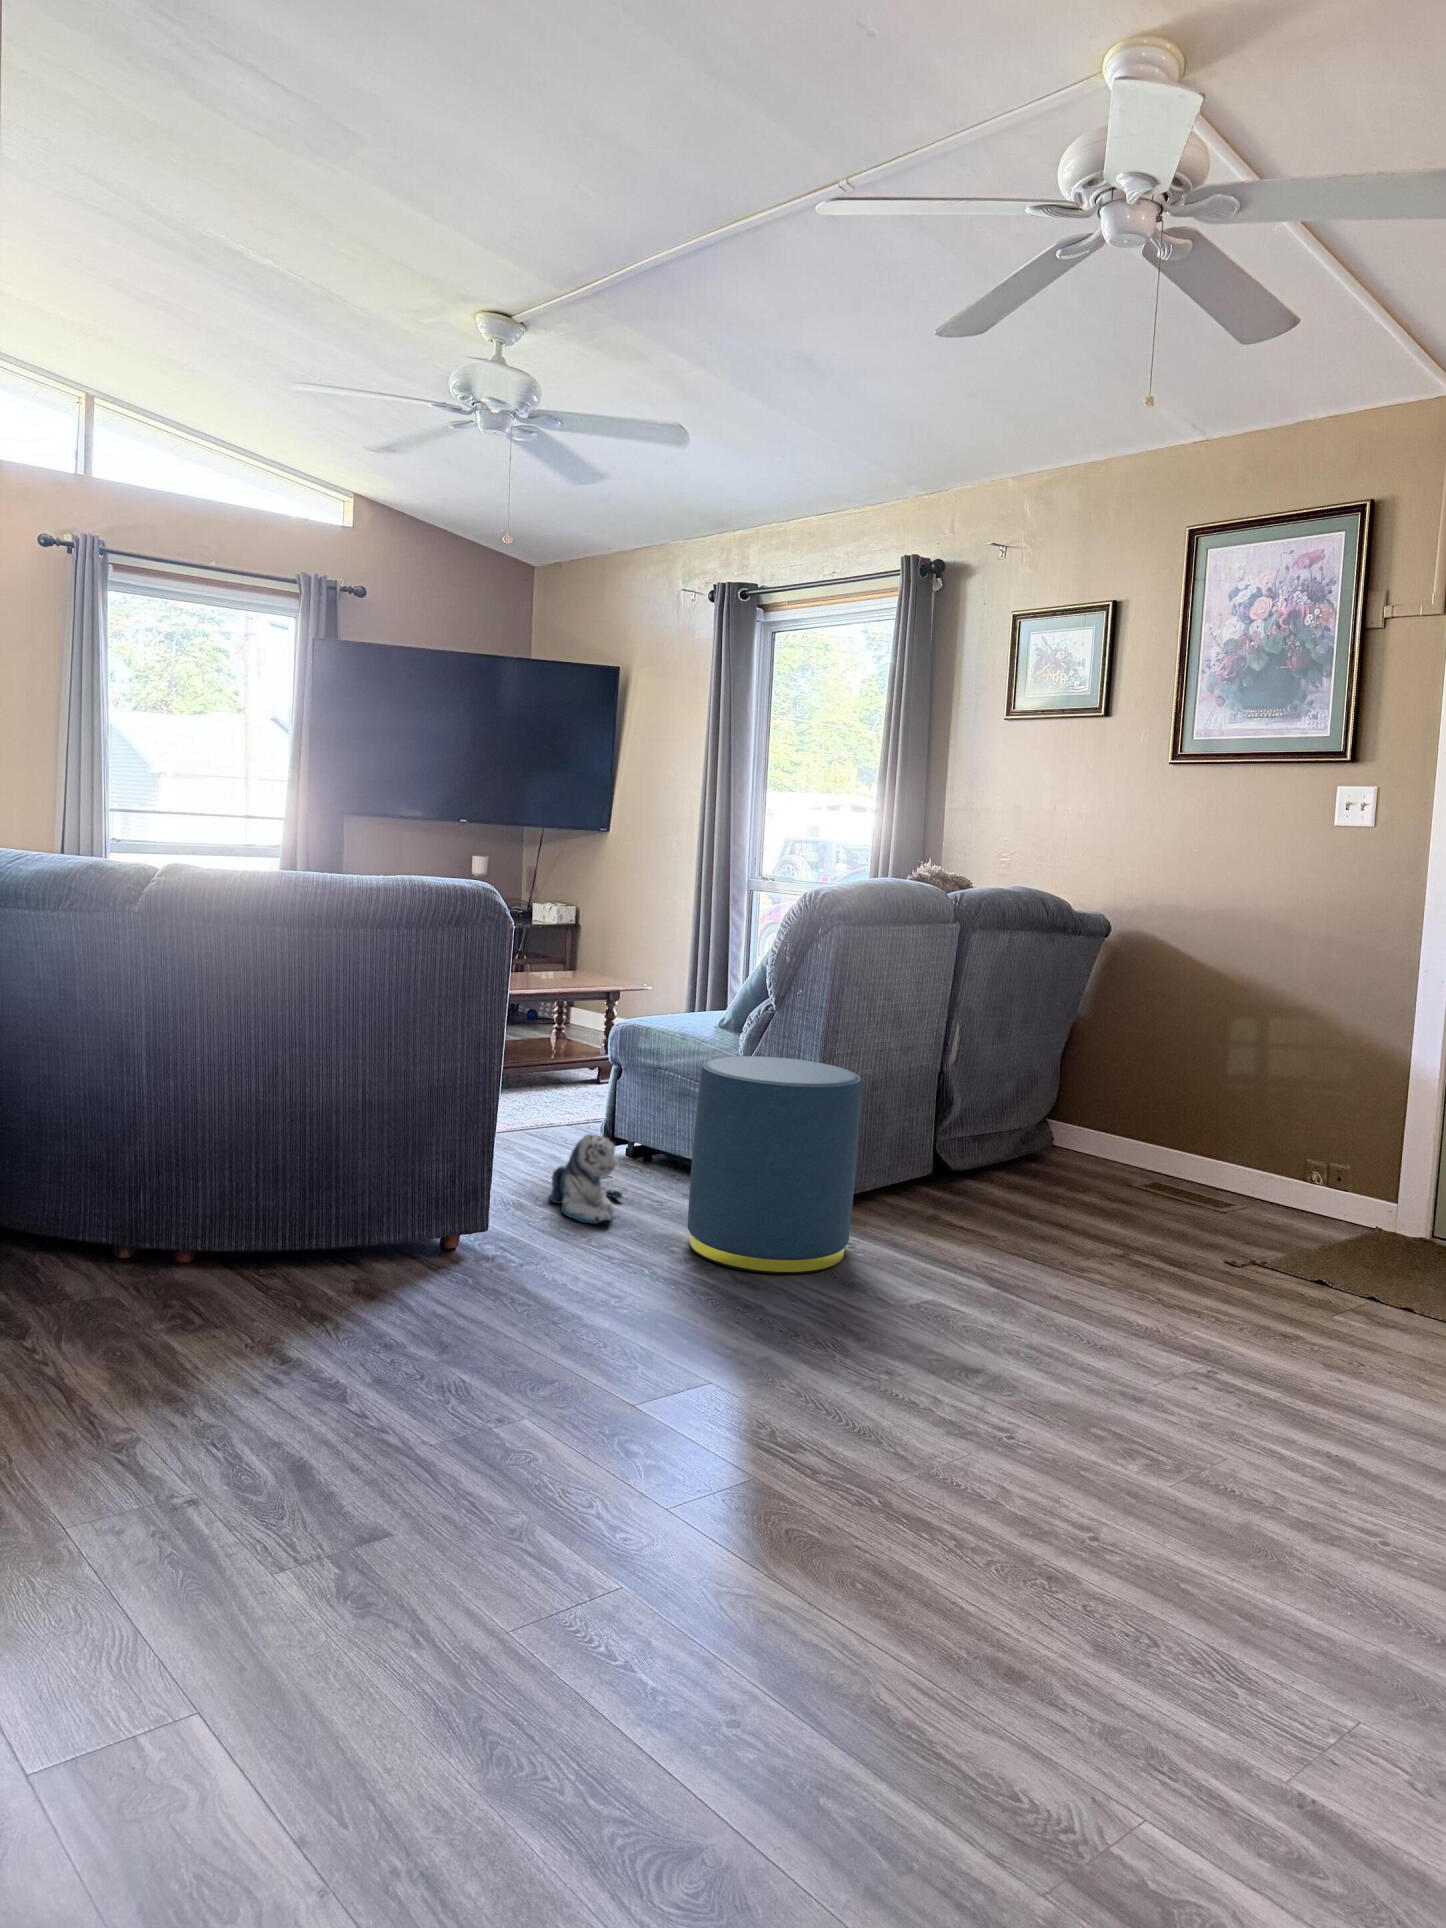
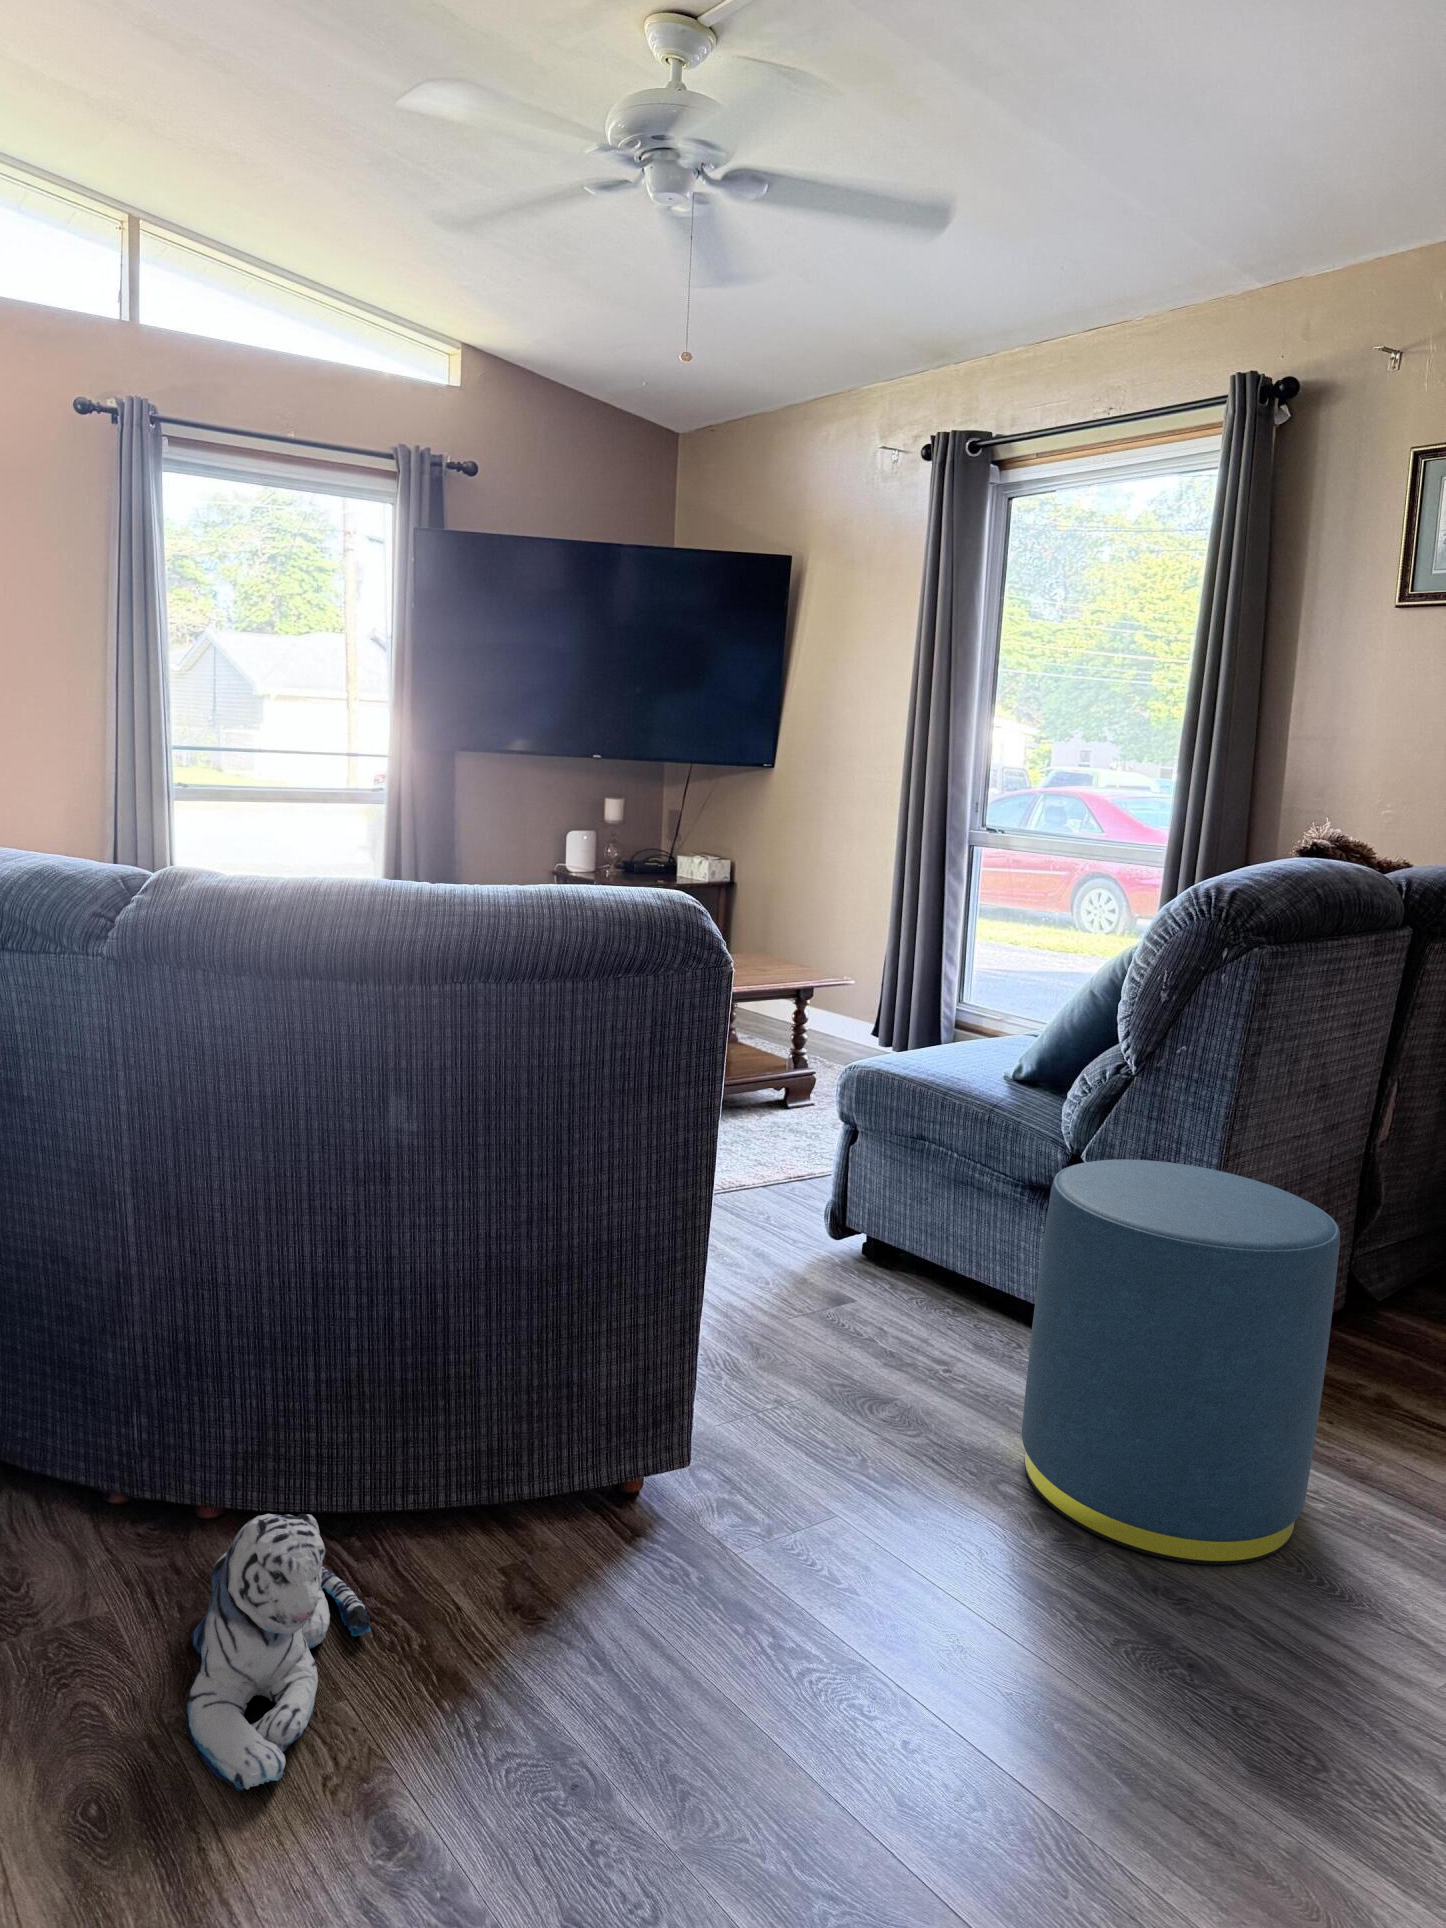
plush toy: present [549,1134,622,1224] -> present [186,1514,371,1791]

